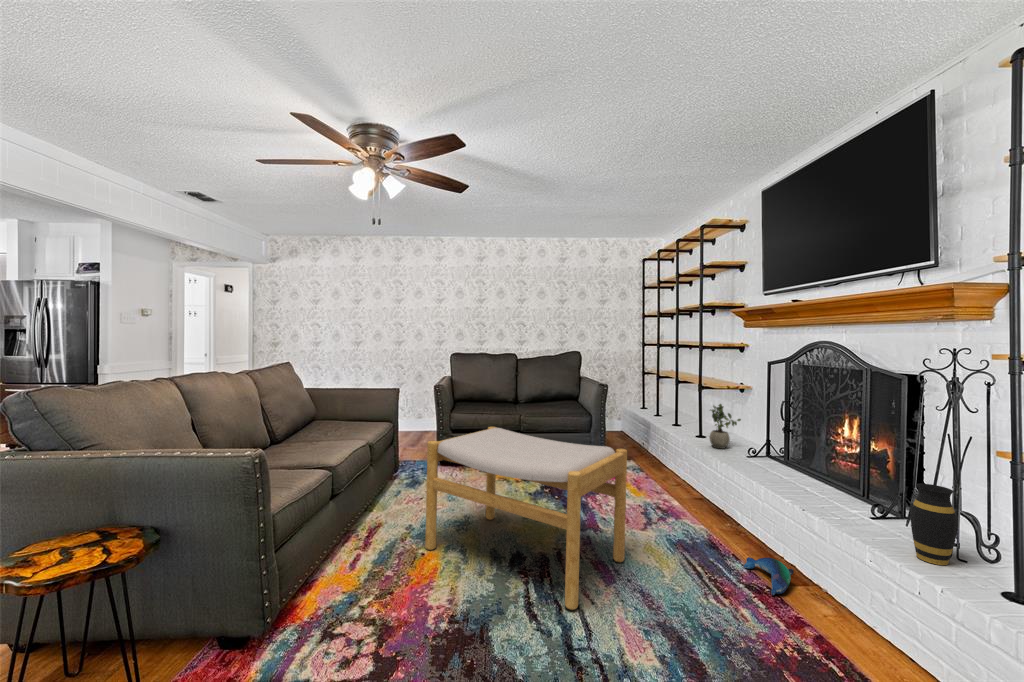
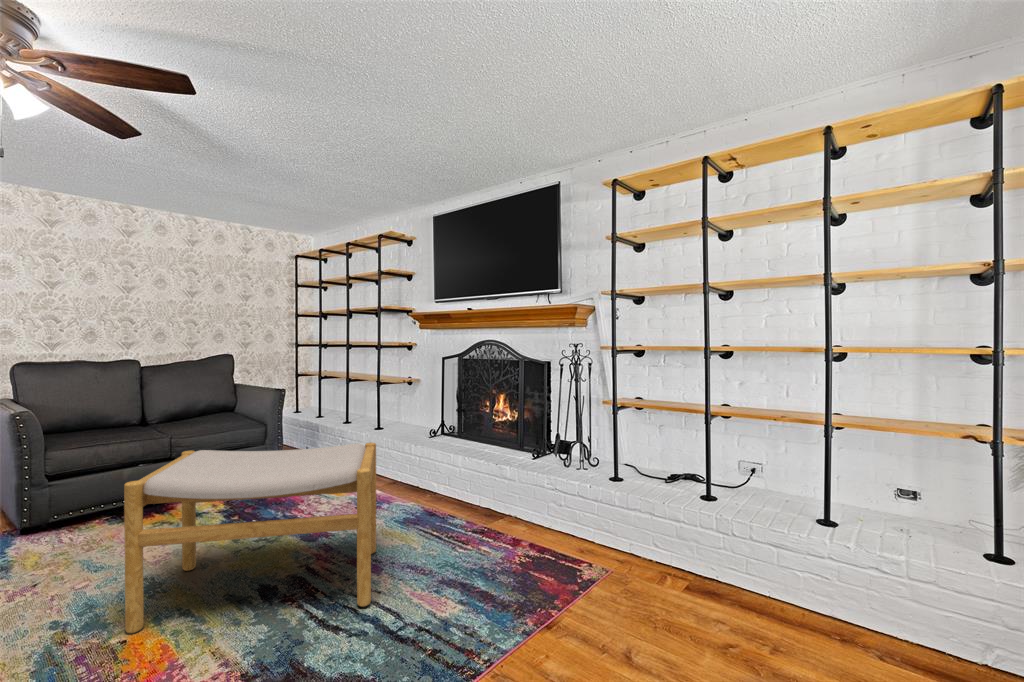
potted plant: present [710,404,741,449] -> none [390,392,418,434]
vase: present [911,484,957,565] -> none [566,424,588,473]
plush toy: present [744,557,794,595] -> none [463,506,500,531]

